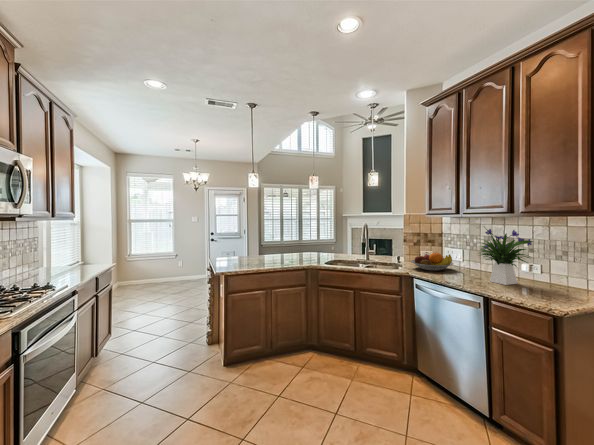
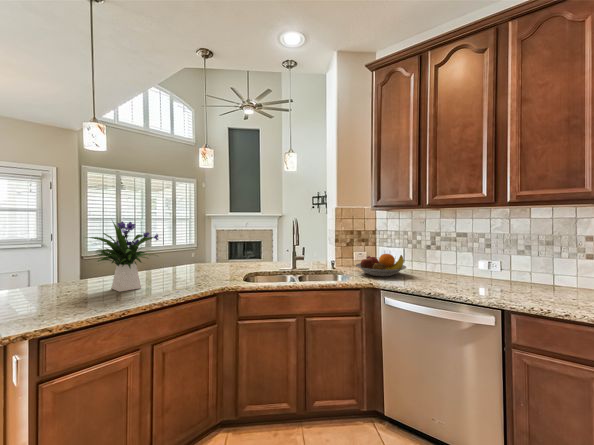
flower arrangement: present [480,229,533,285] -> present [89,221,158,292]

